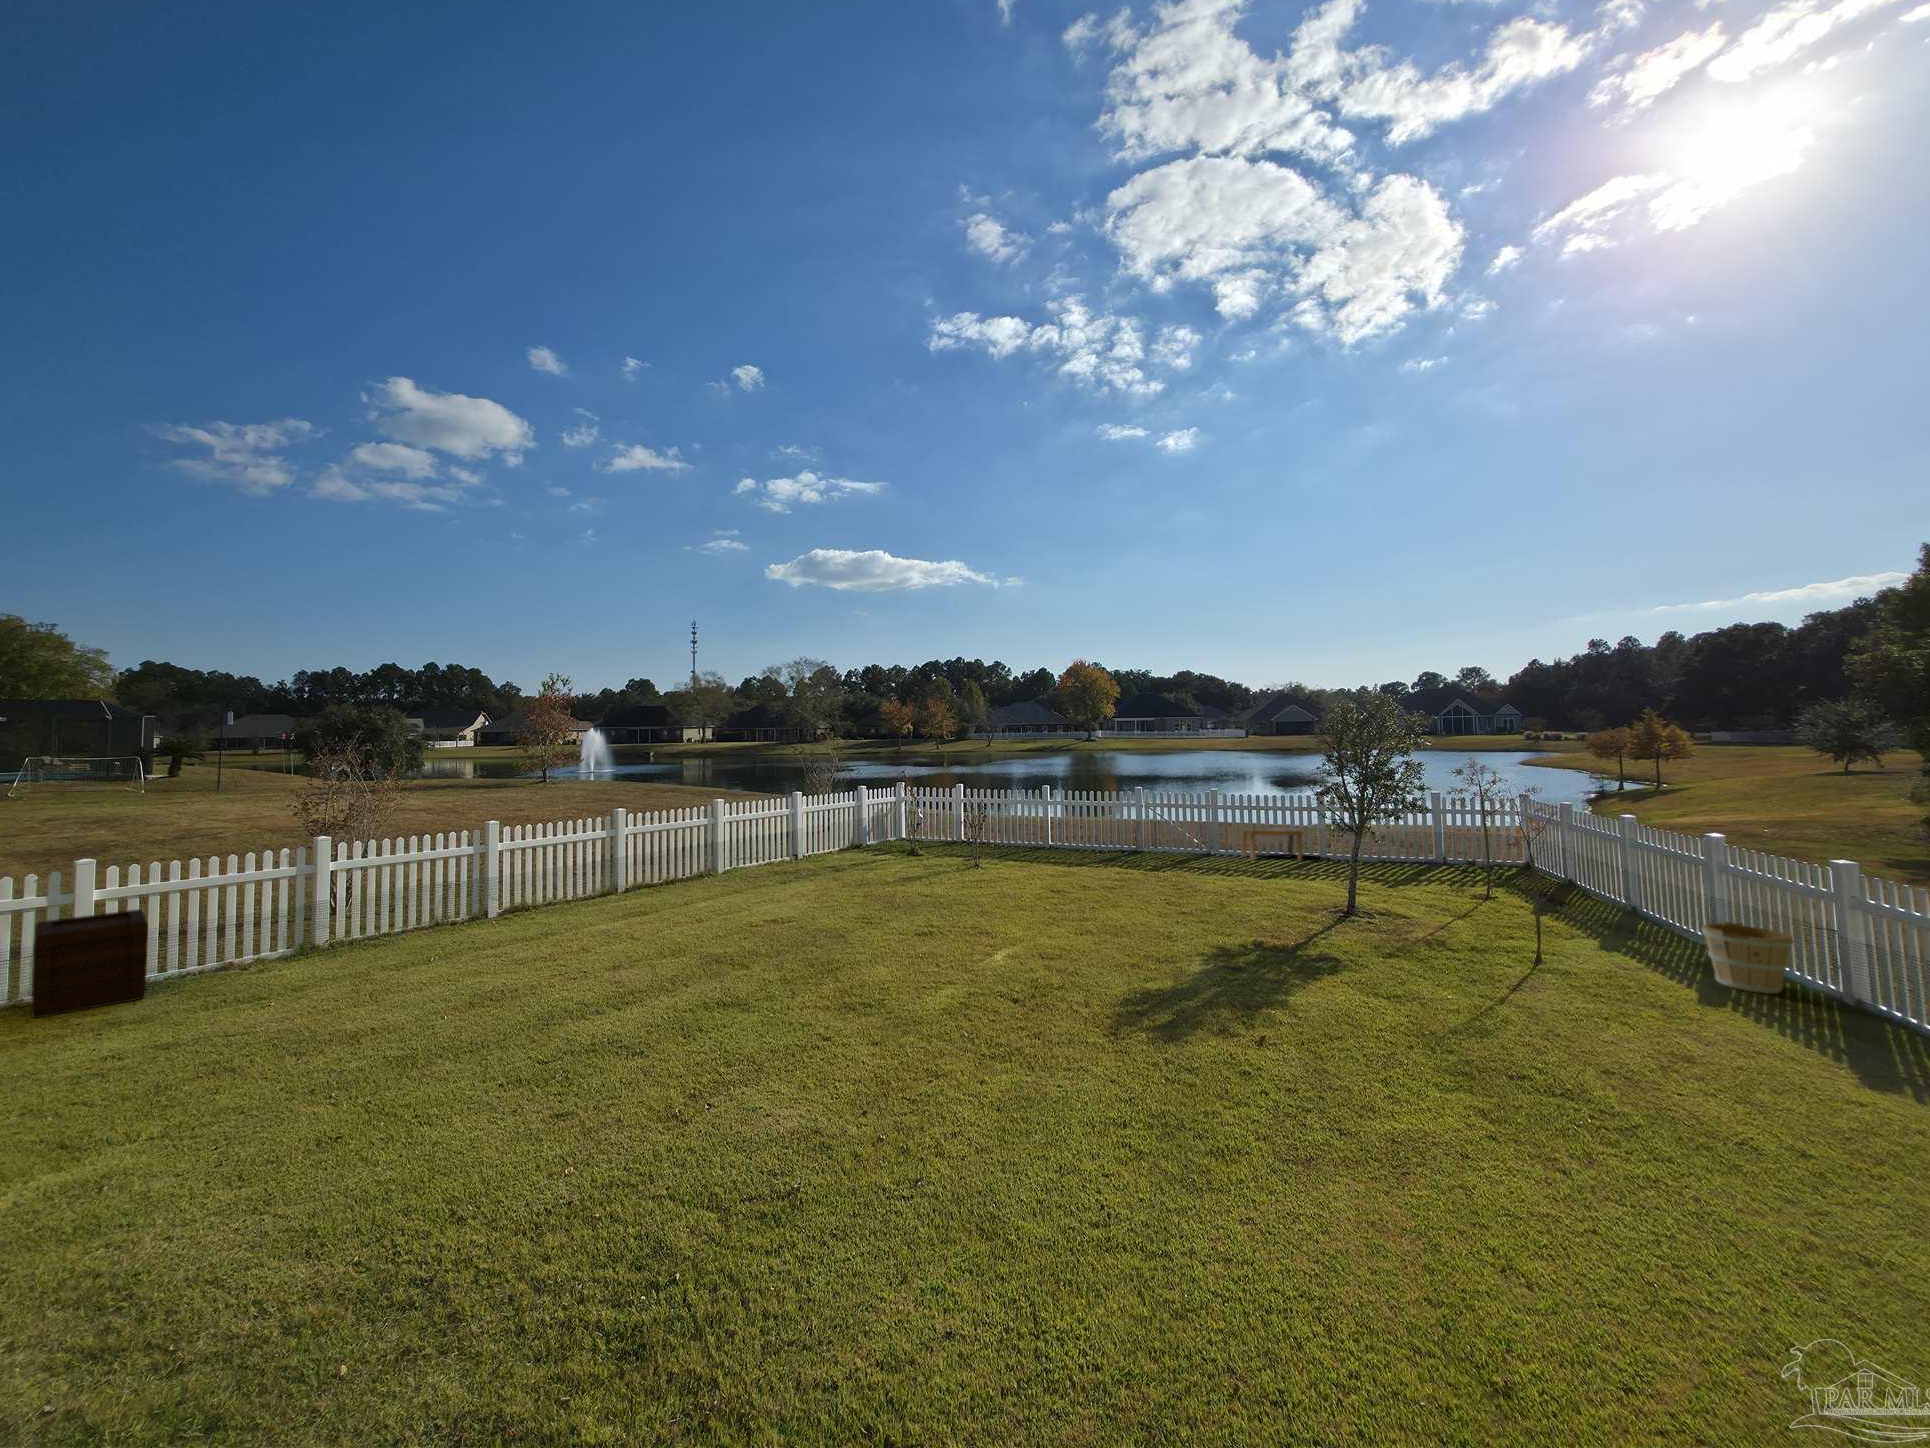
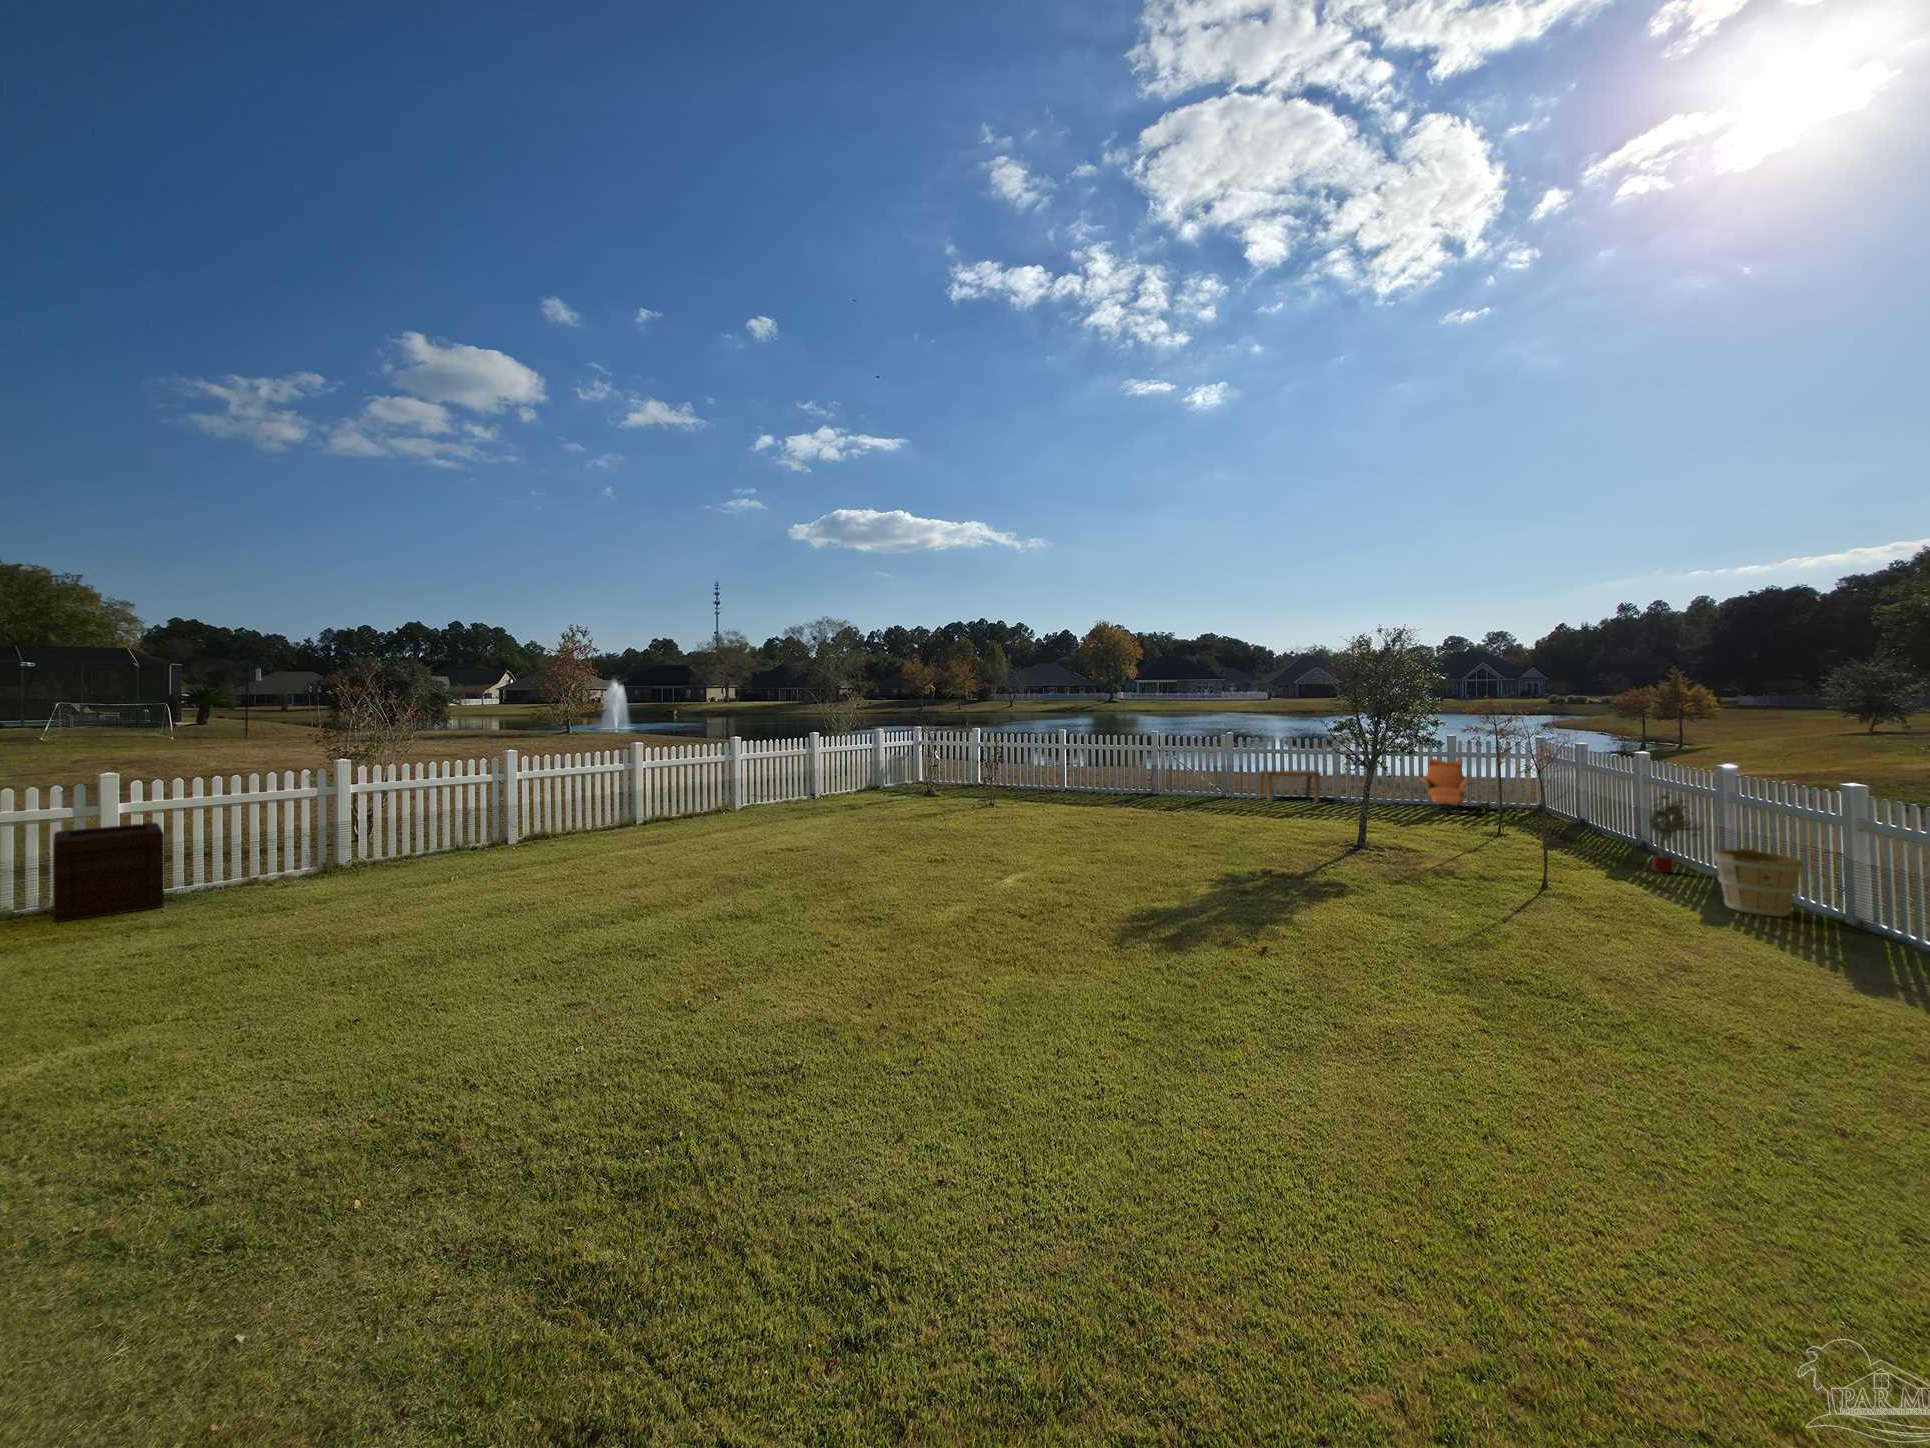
lounge chair: none [1401,815,1453,876] -> present [1420,759,1471,815]
potted tree: none [1630,860,1689,942] -> present [1649,792,1701,873]

